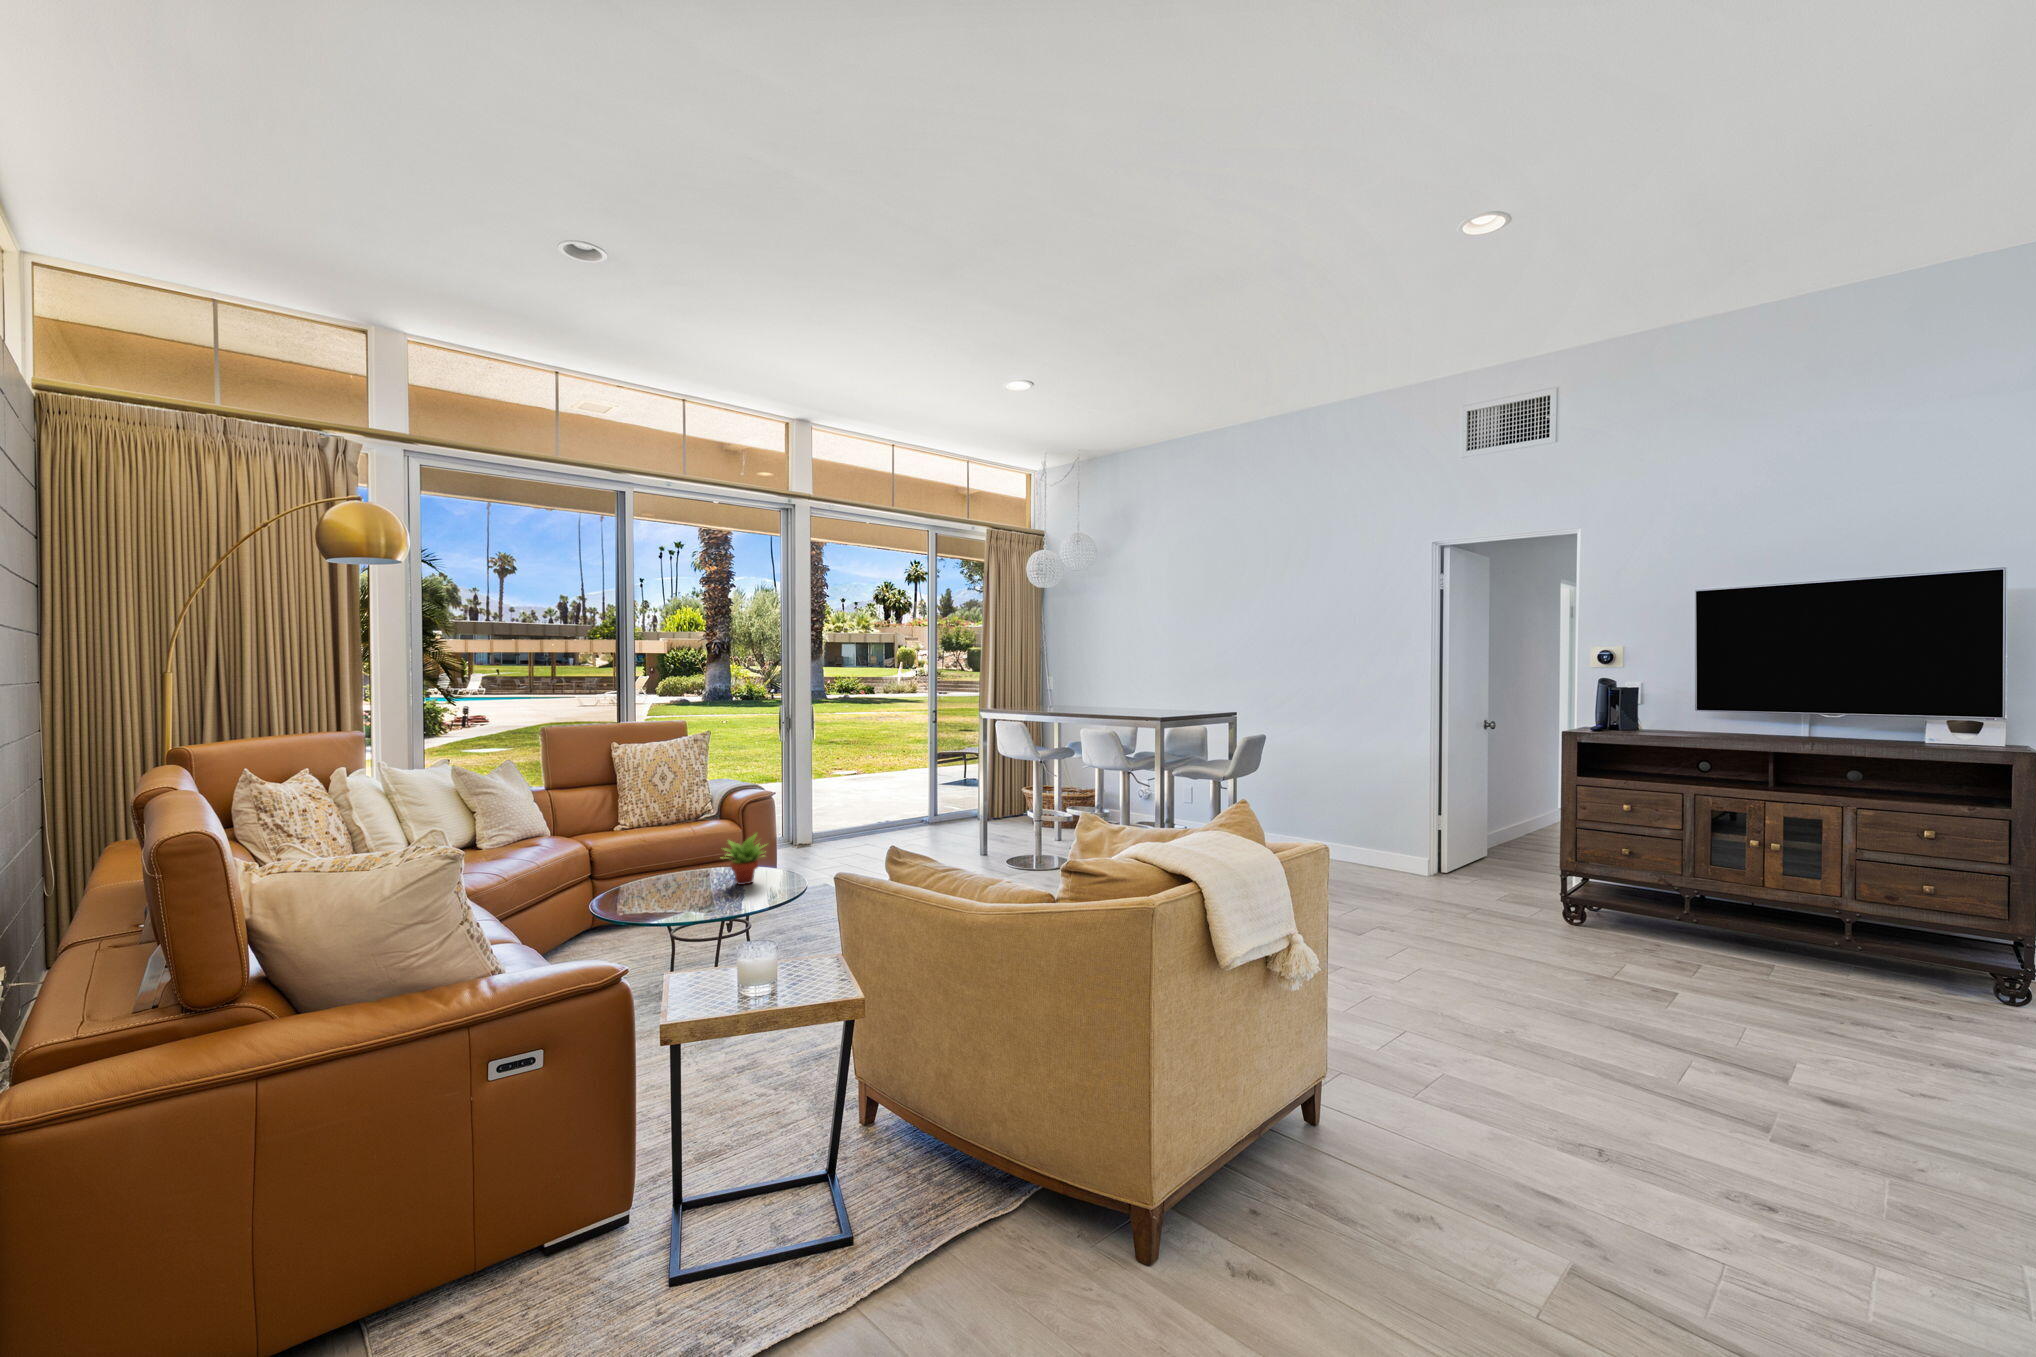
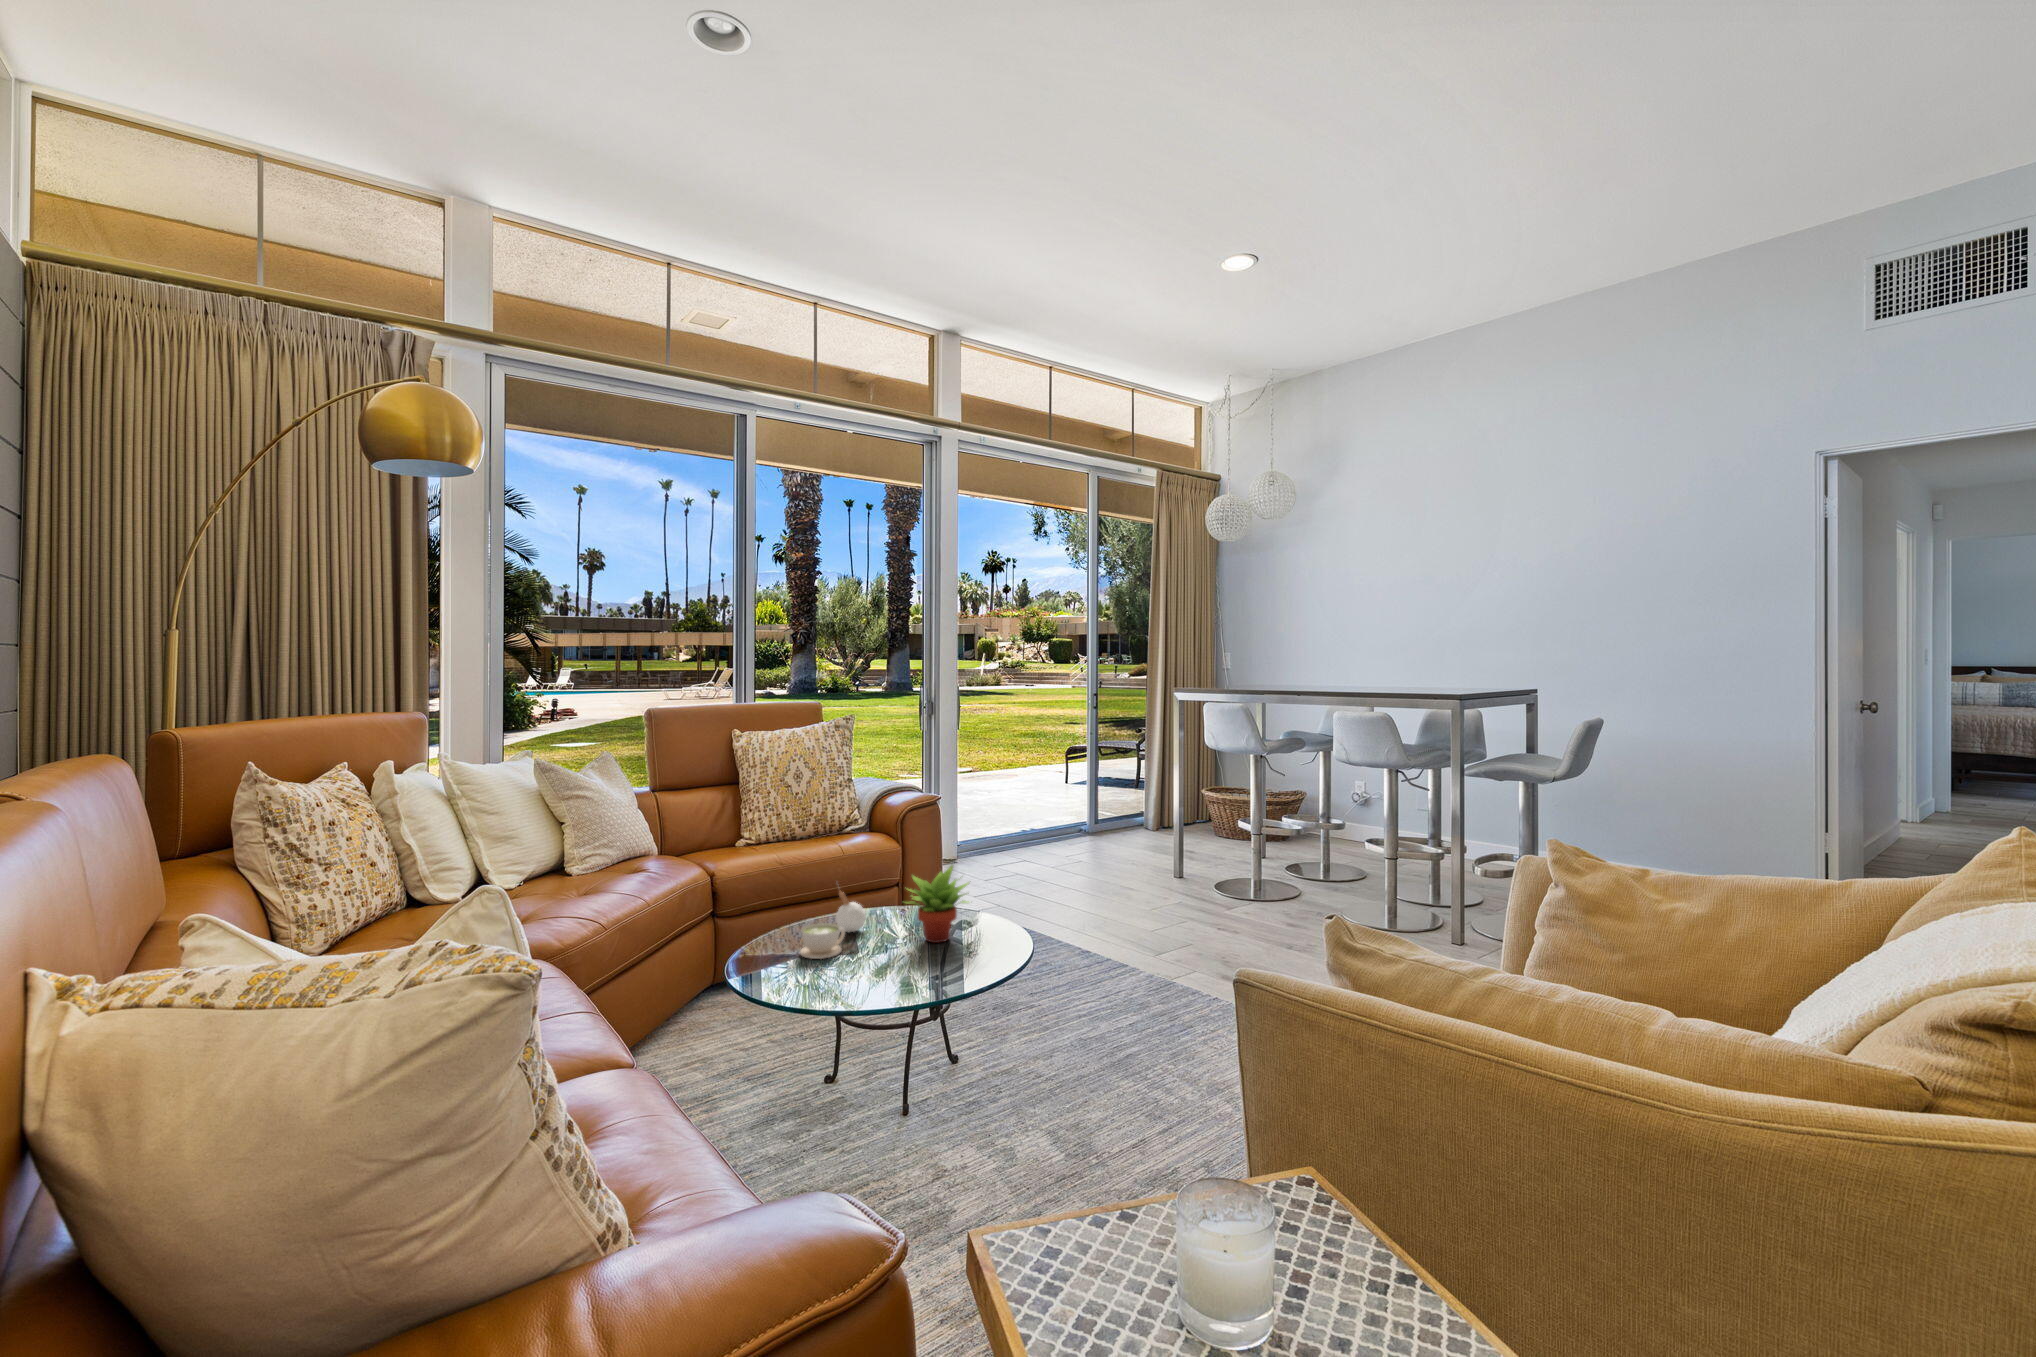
candle: none [676,846,697,881] -> present [836,891,866,933]
coffee cup: none [646,873,679,896] -> present [800,923,845,959]

